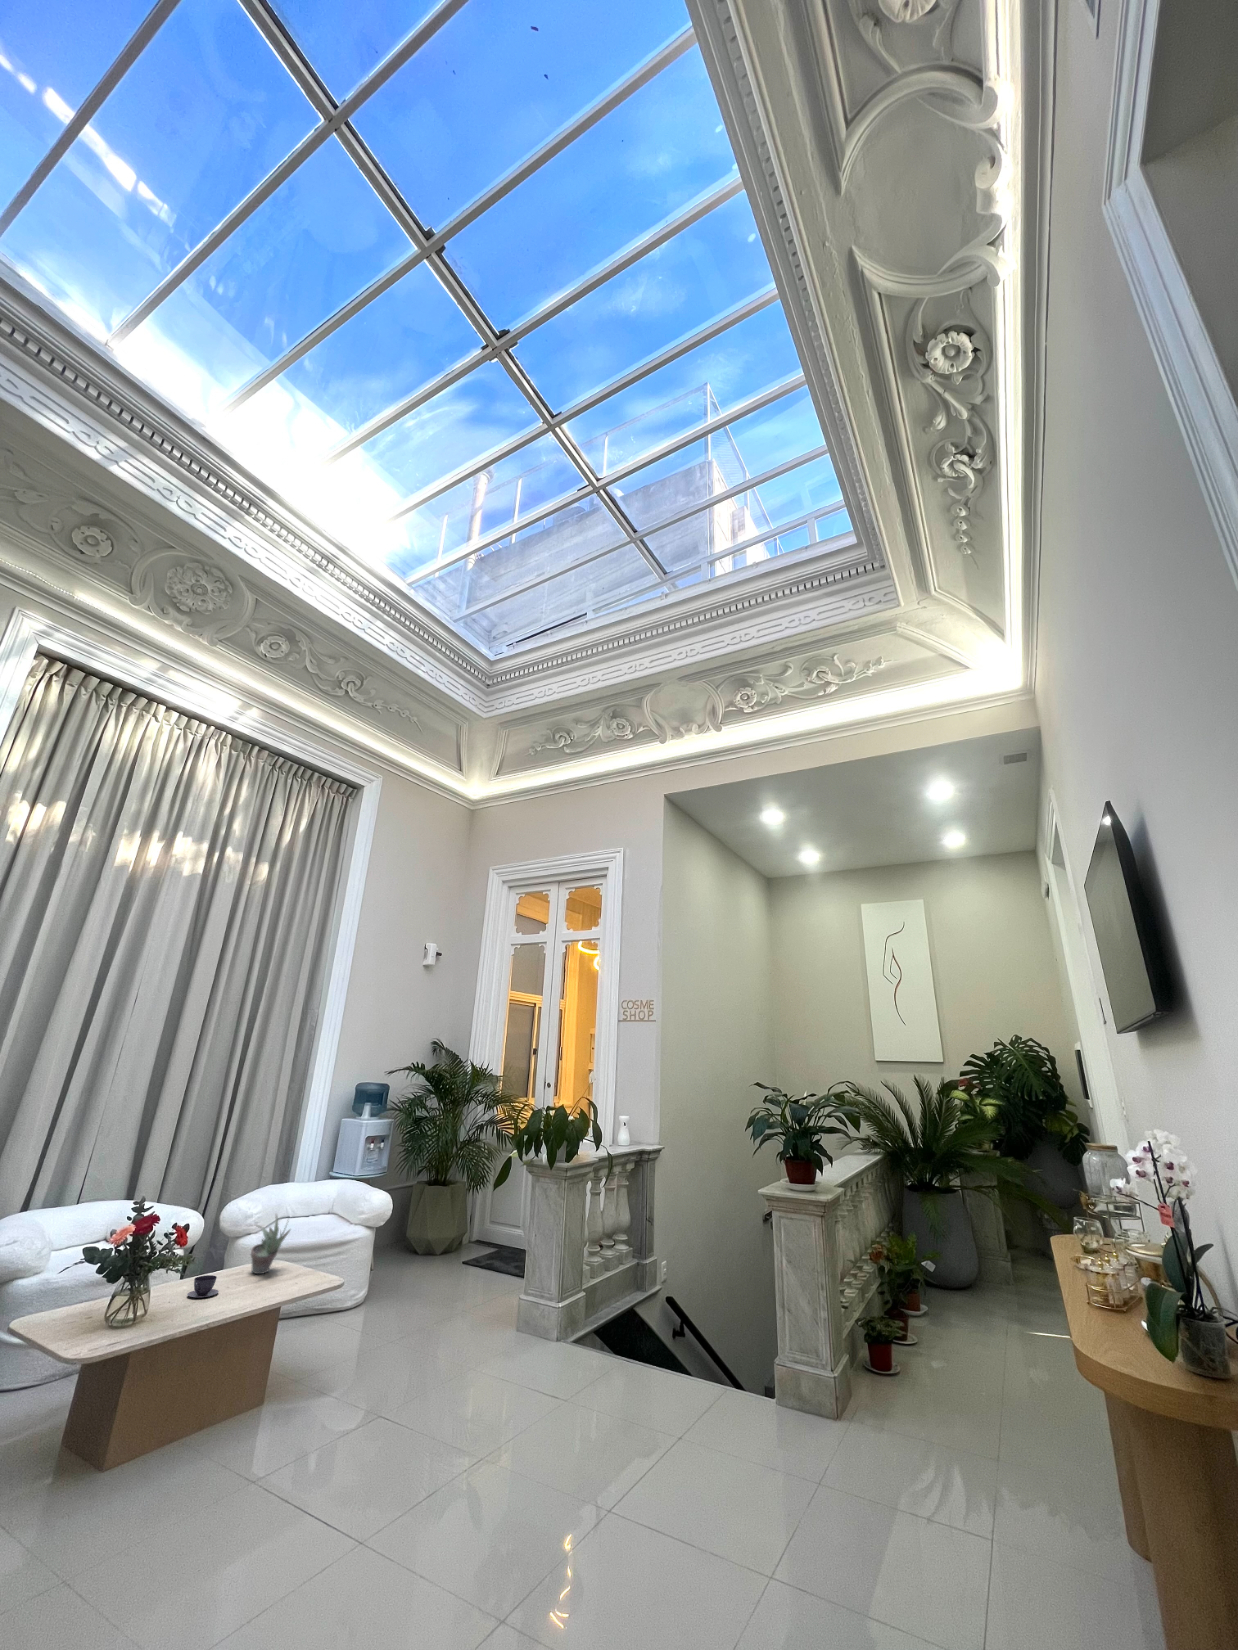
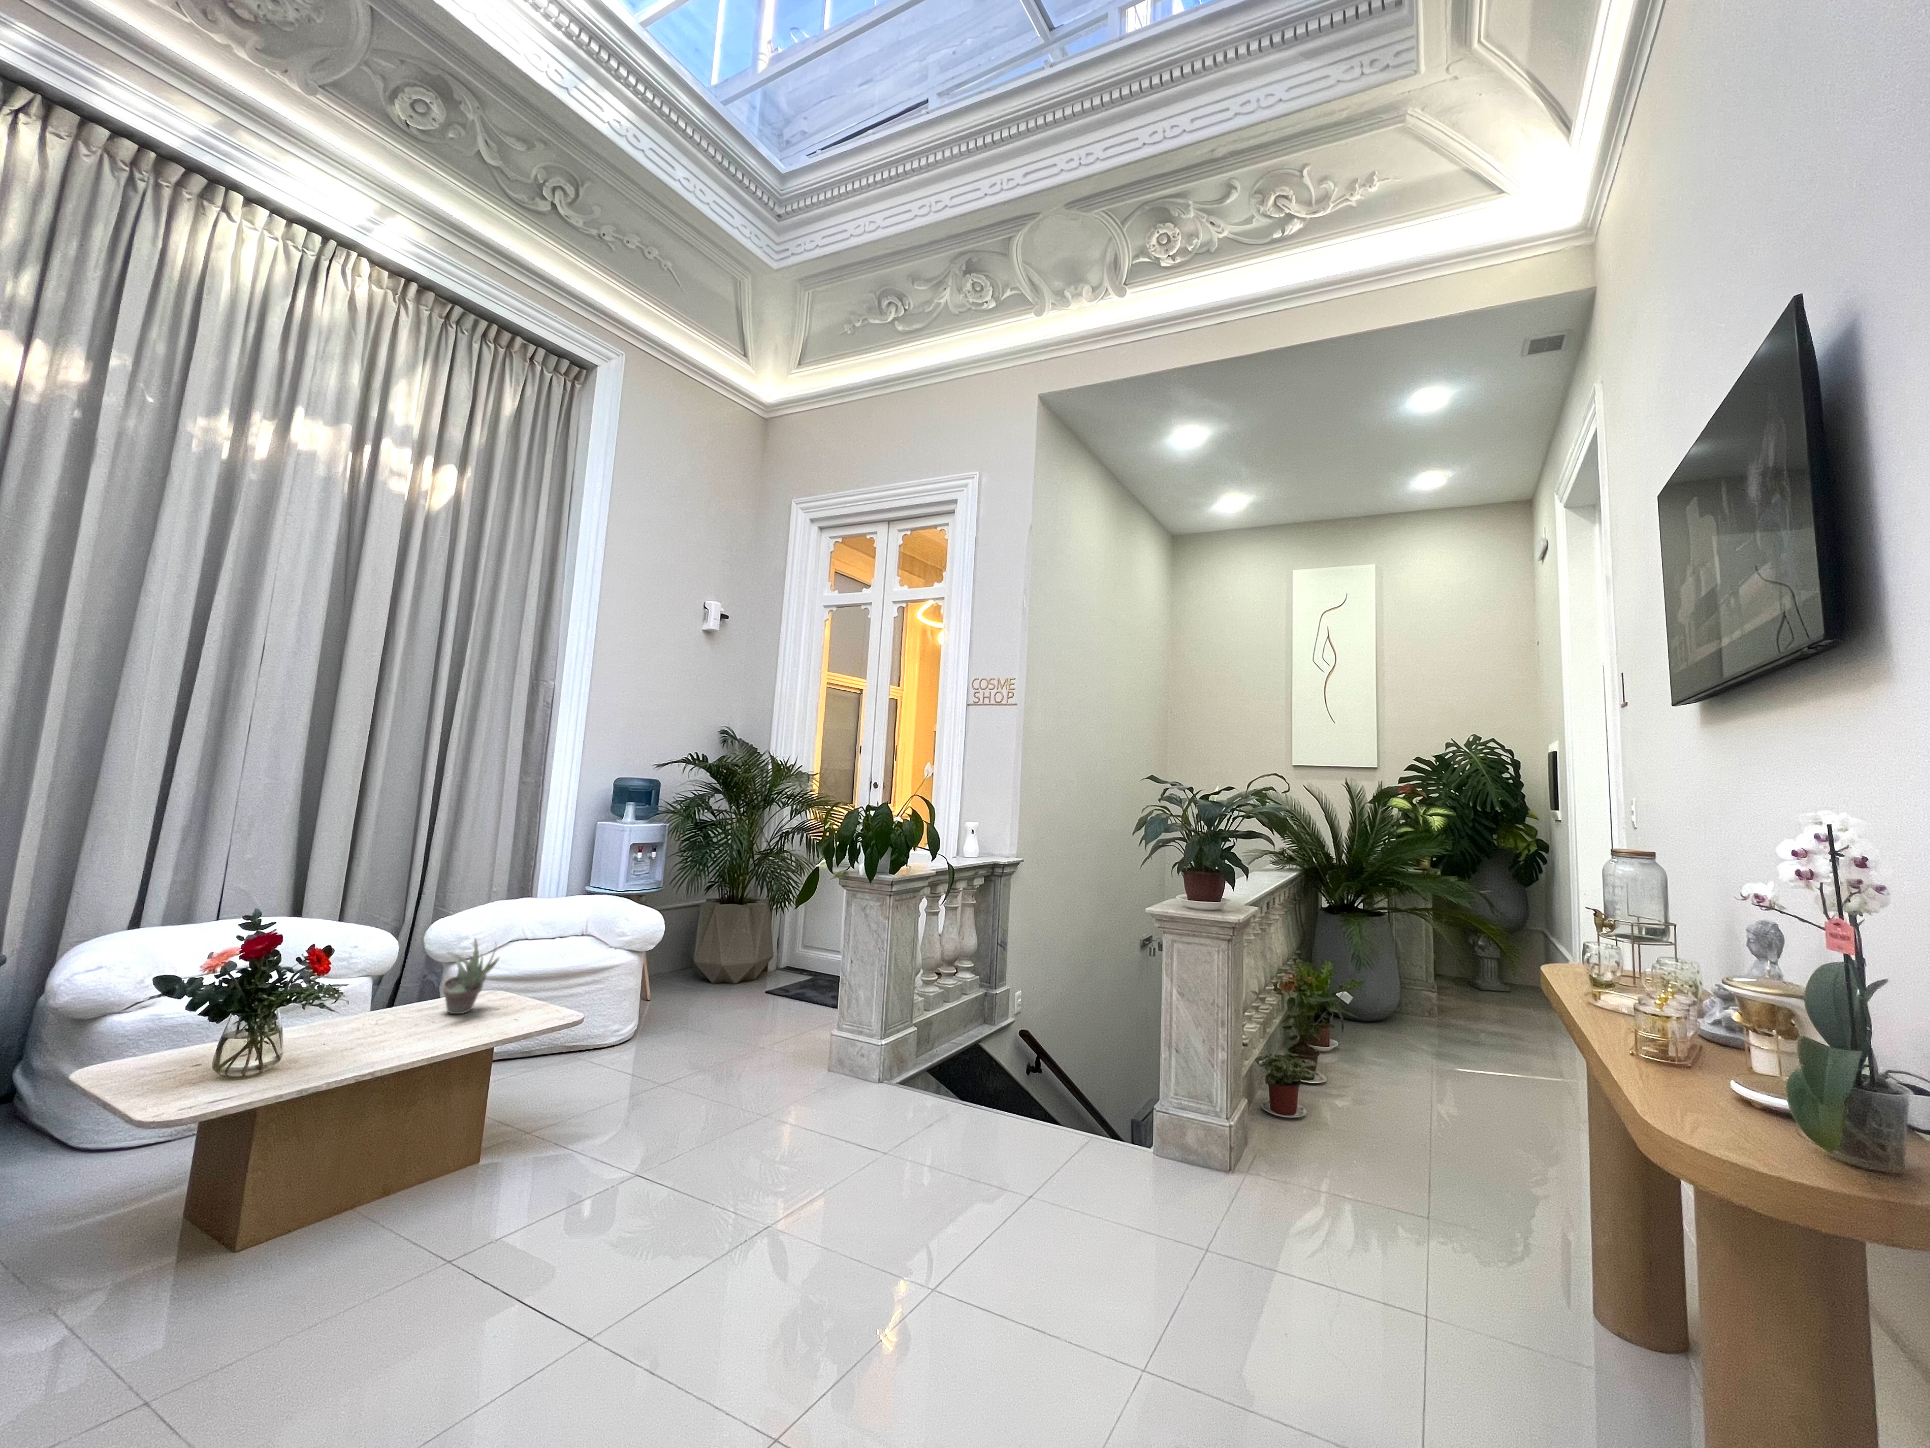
teacup: present [187,1275,219,1298] -> none [340,1018,389,1047]

